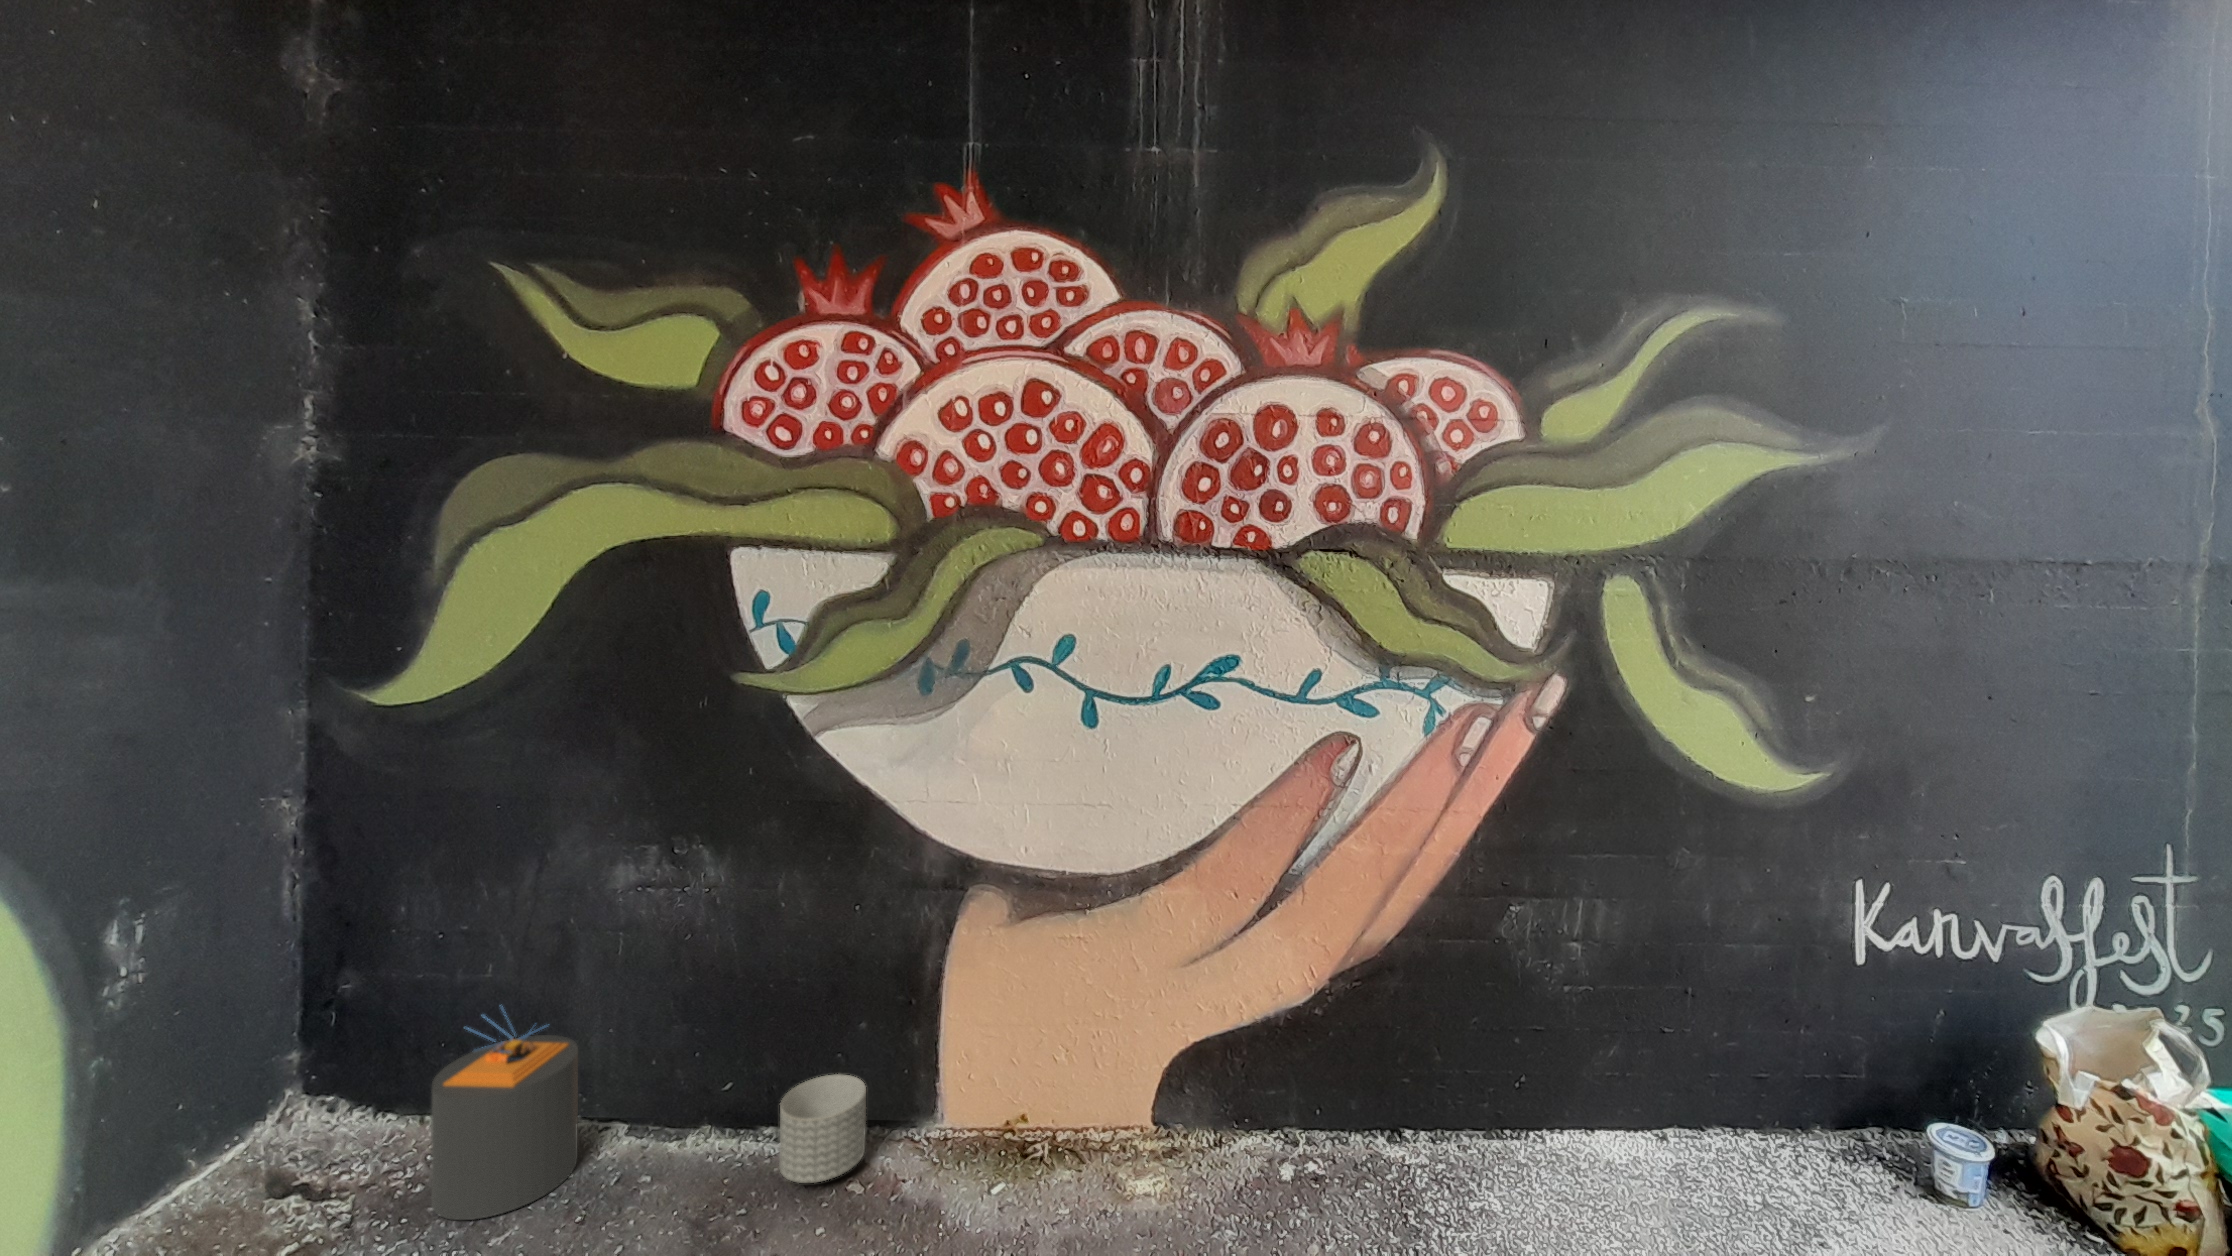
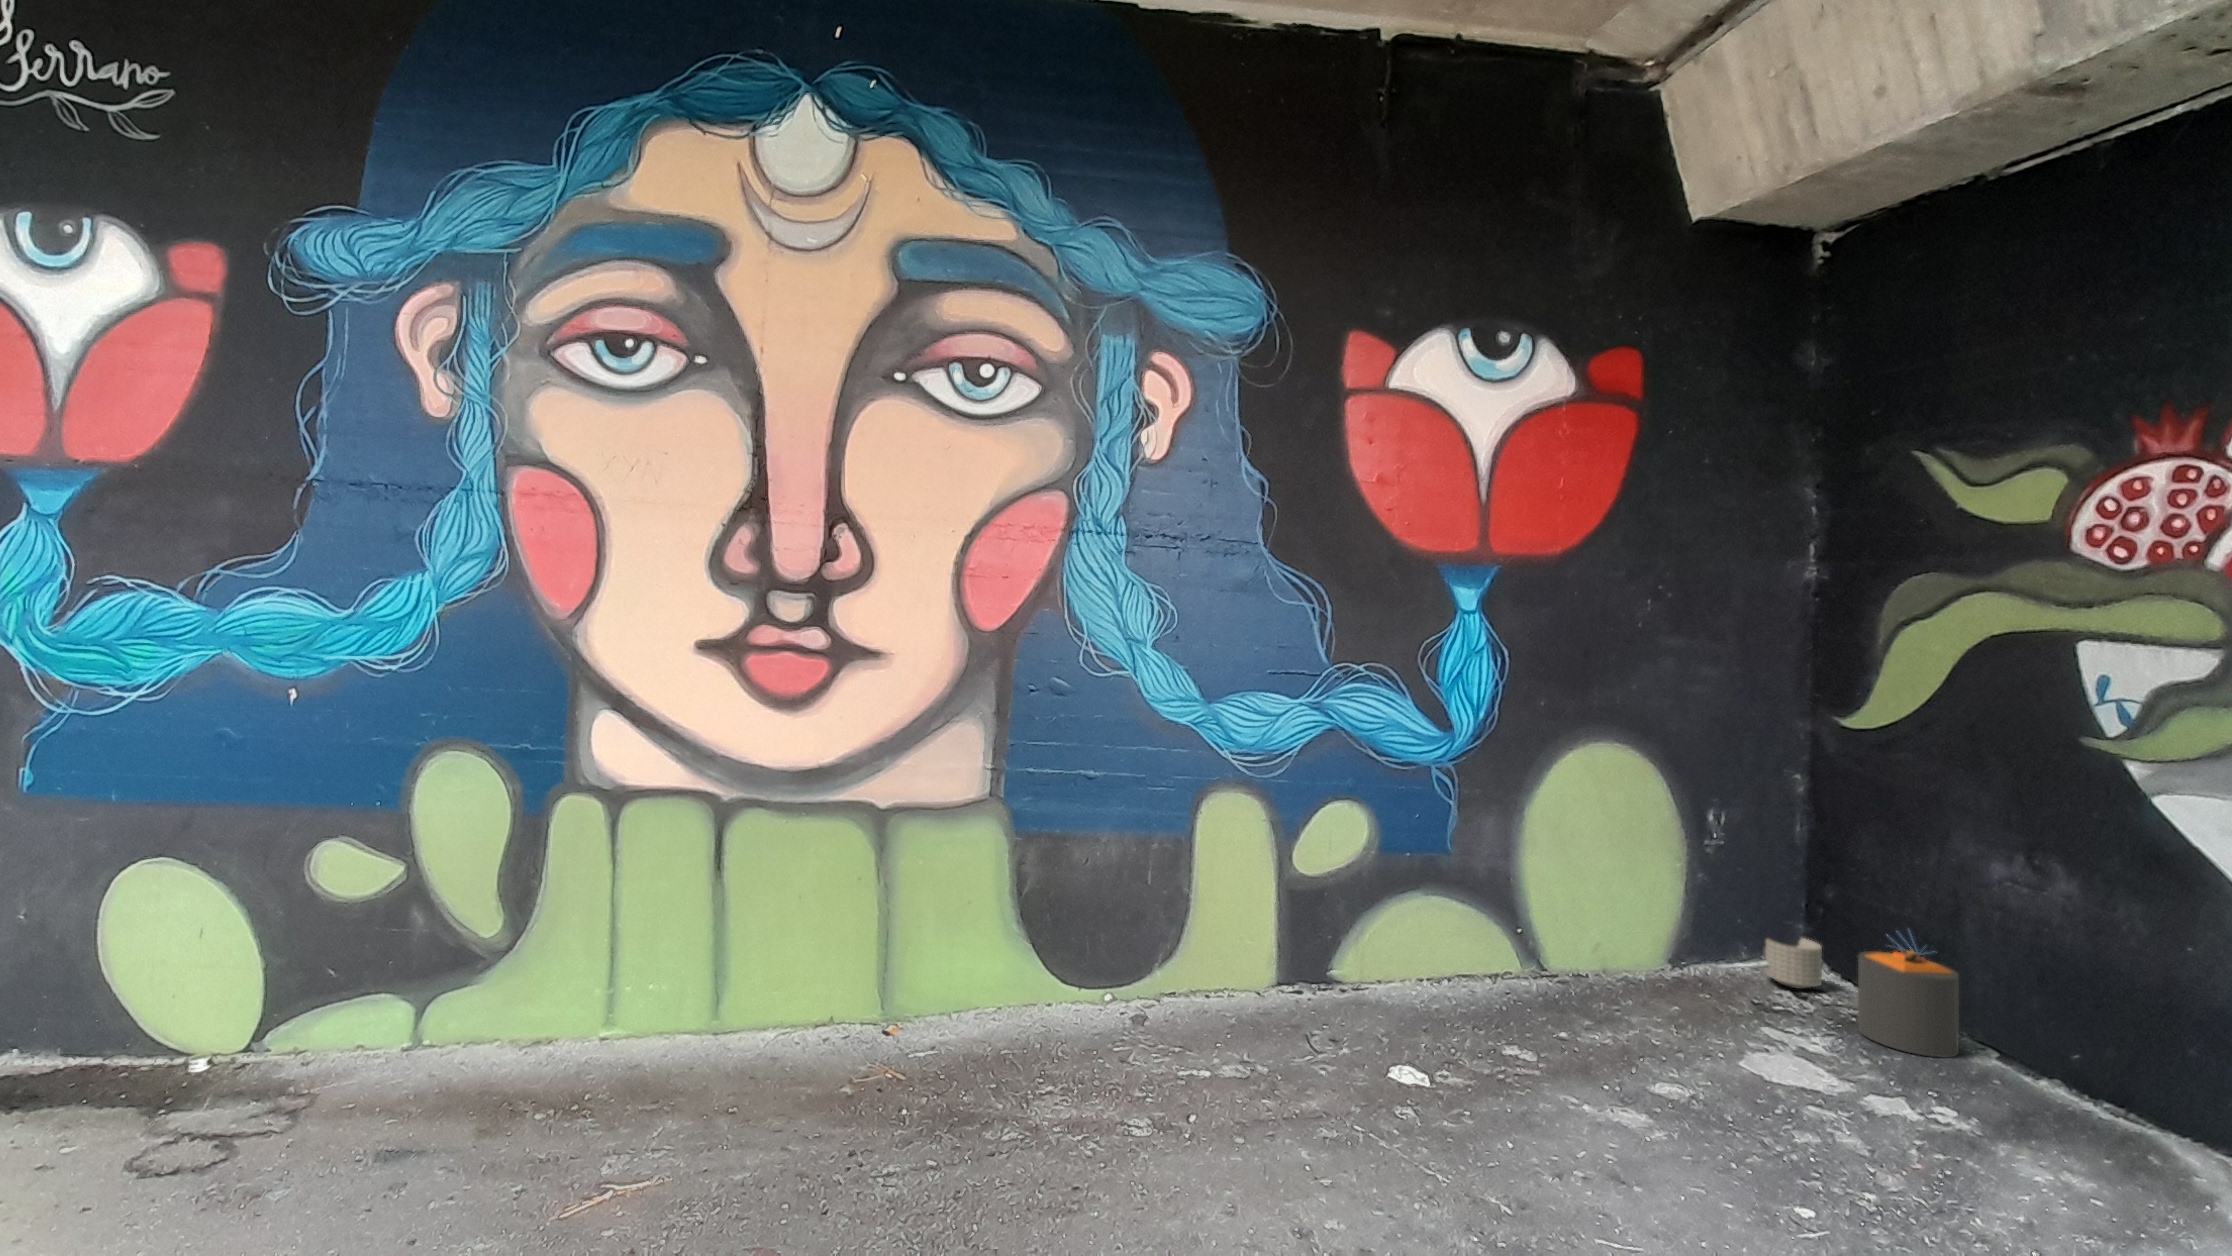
planter: present [779,1075,866,1183] -> present [1764,938,1822,989]

